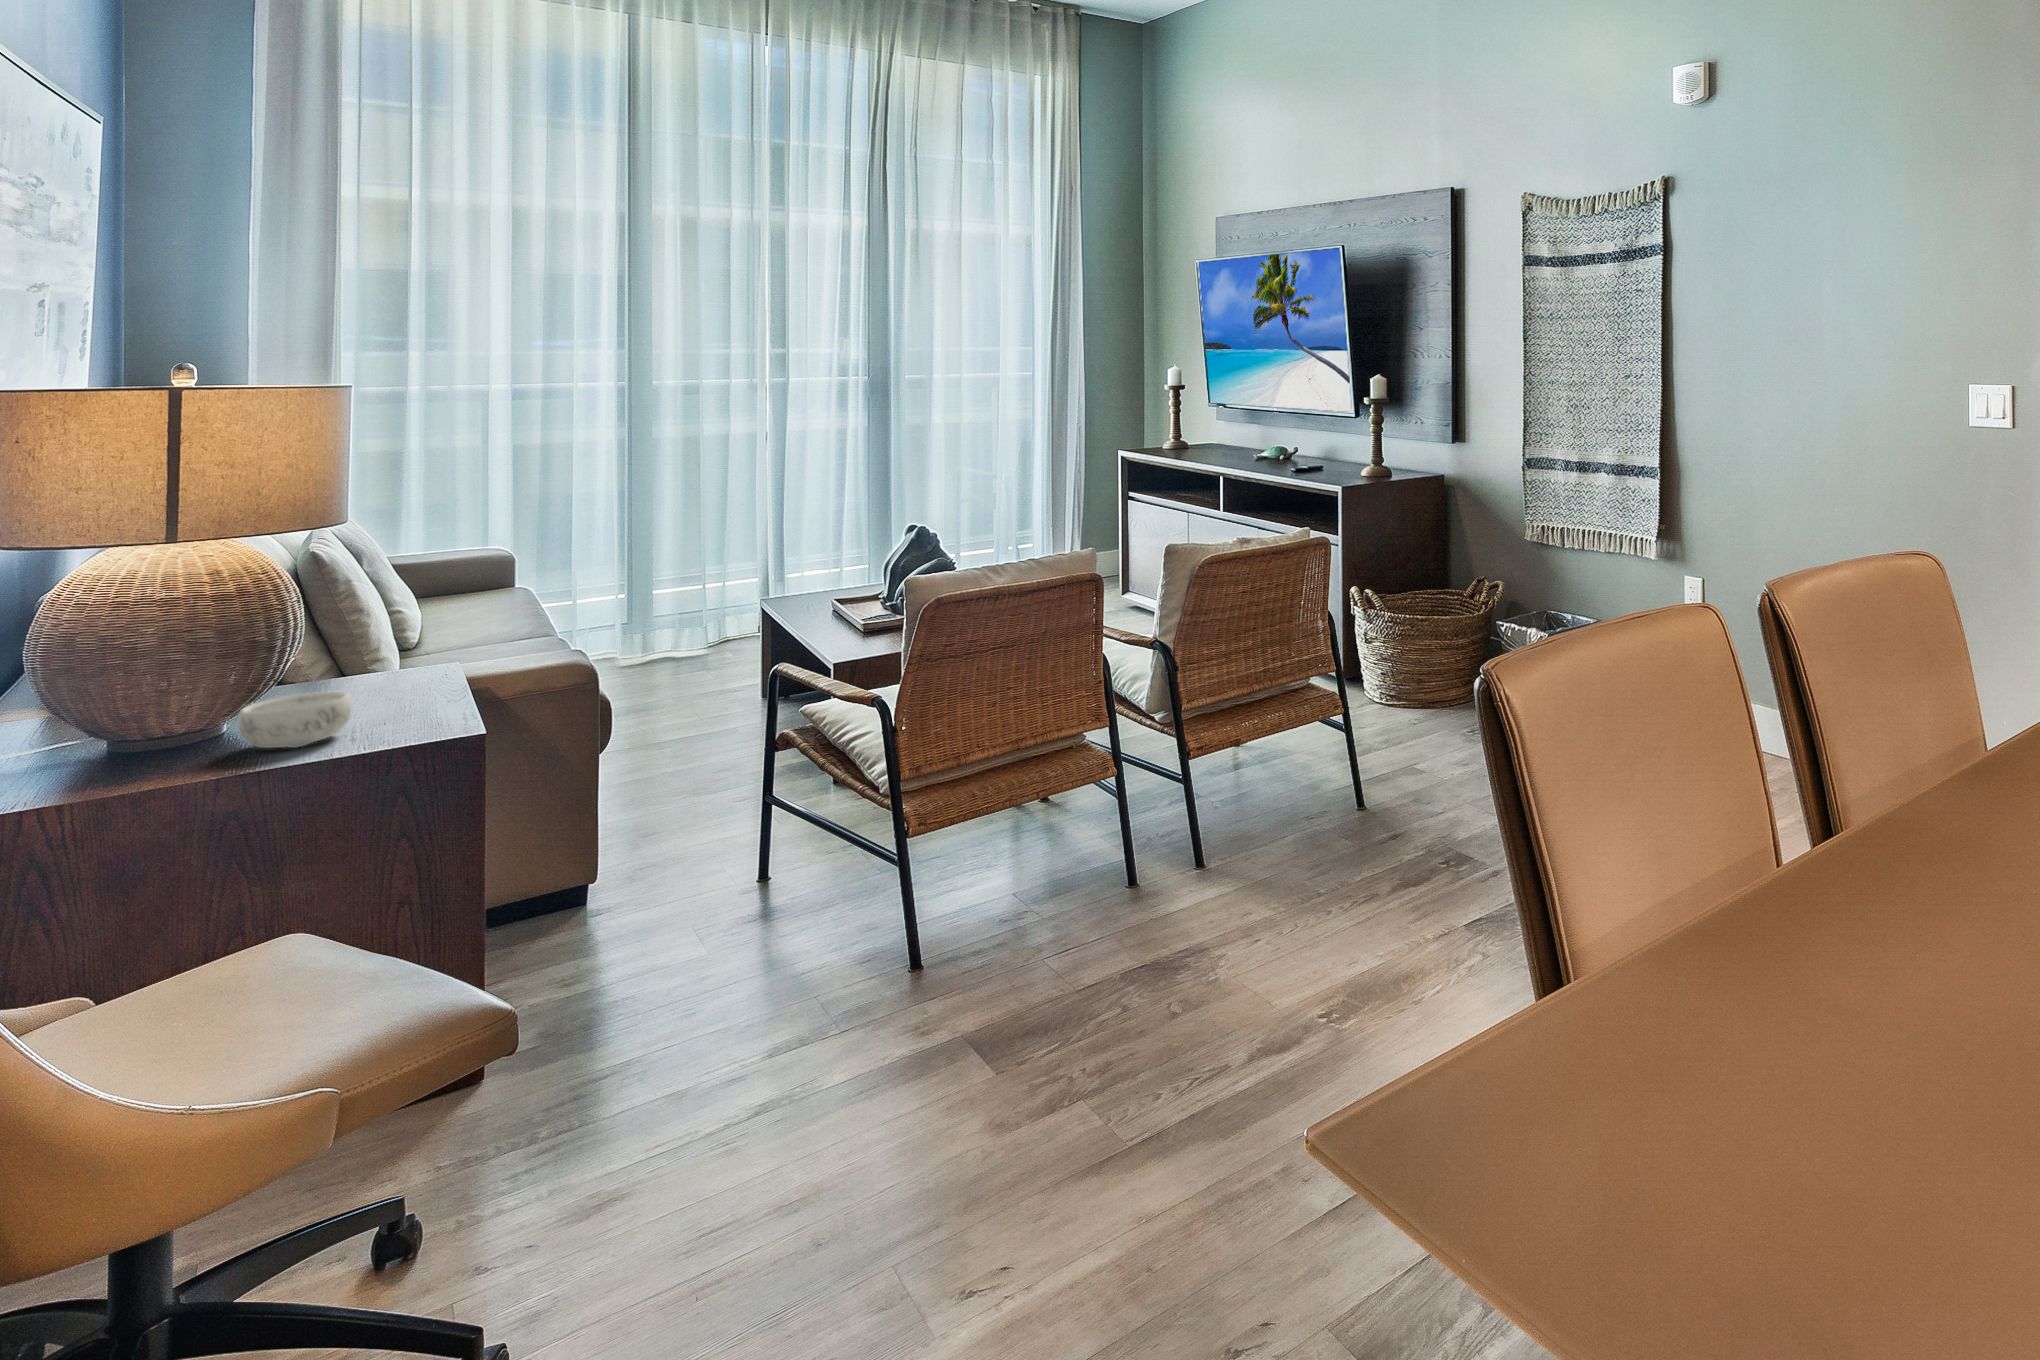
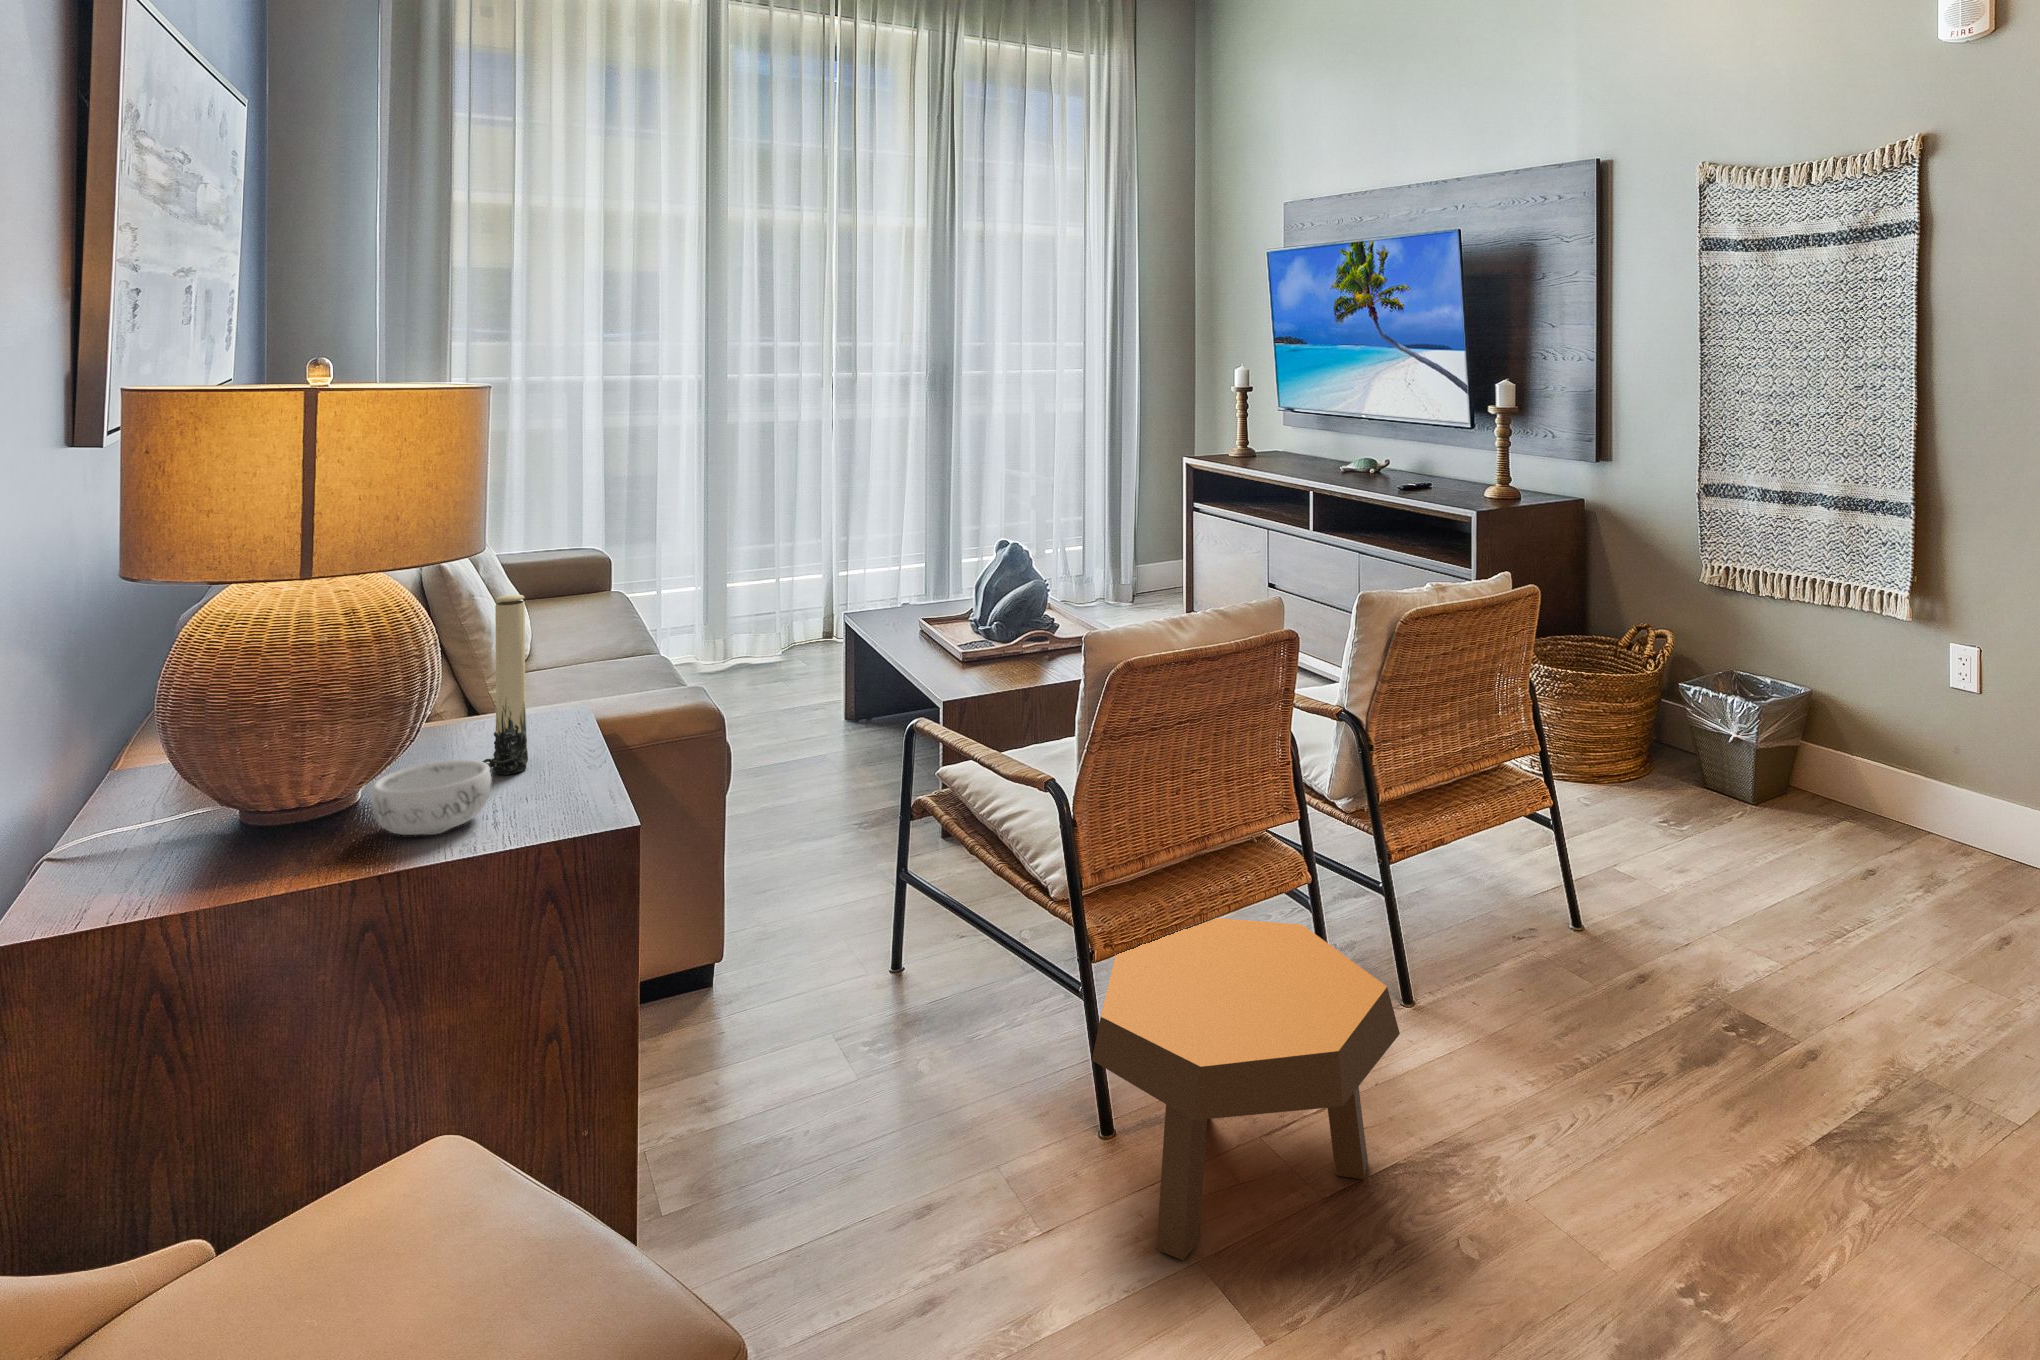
candle: none [346,560,391,709] -> present [483,595,528,774]
footstool: none [890,803,1147,1041] -> present [1092,918,1400,1260]

